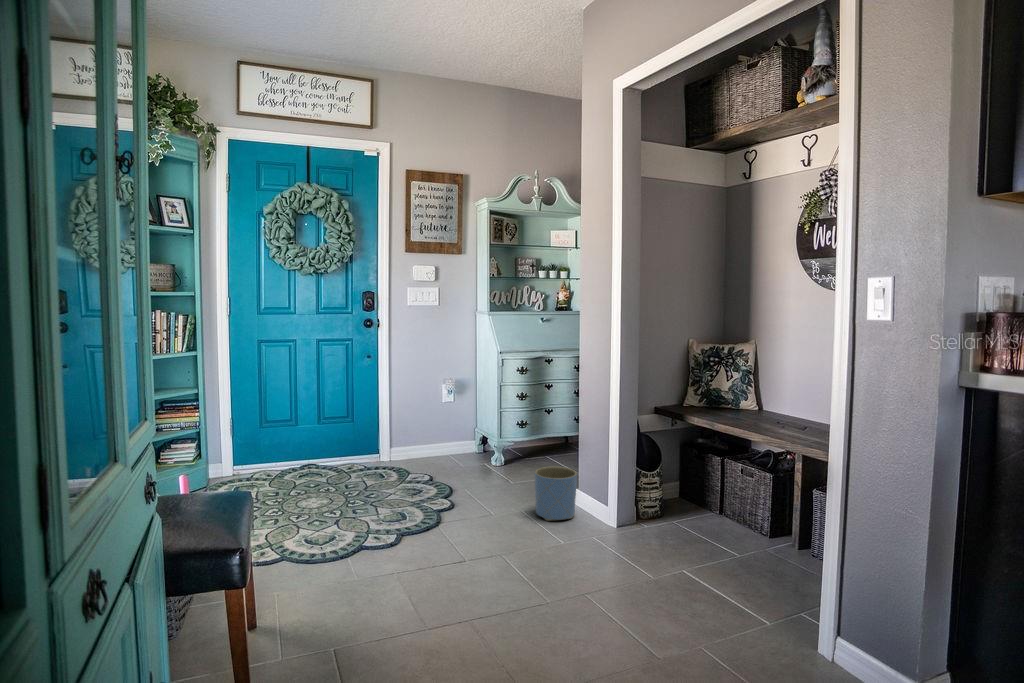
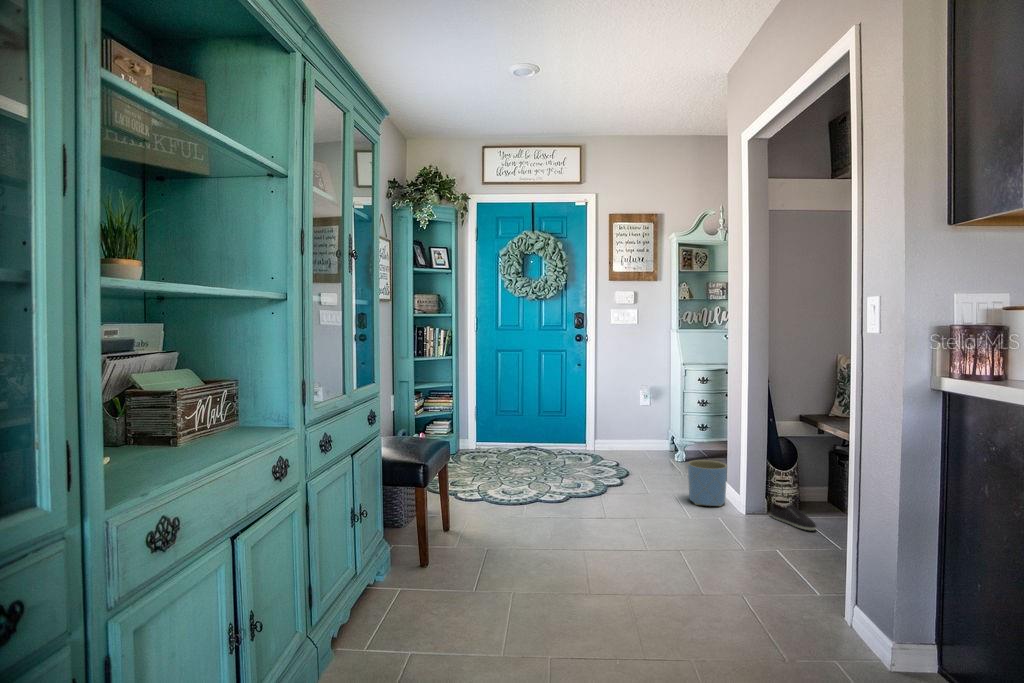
shoe: none [626,507,677,534] -> present [771,503,817,530]

